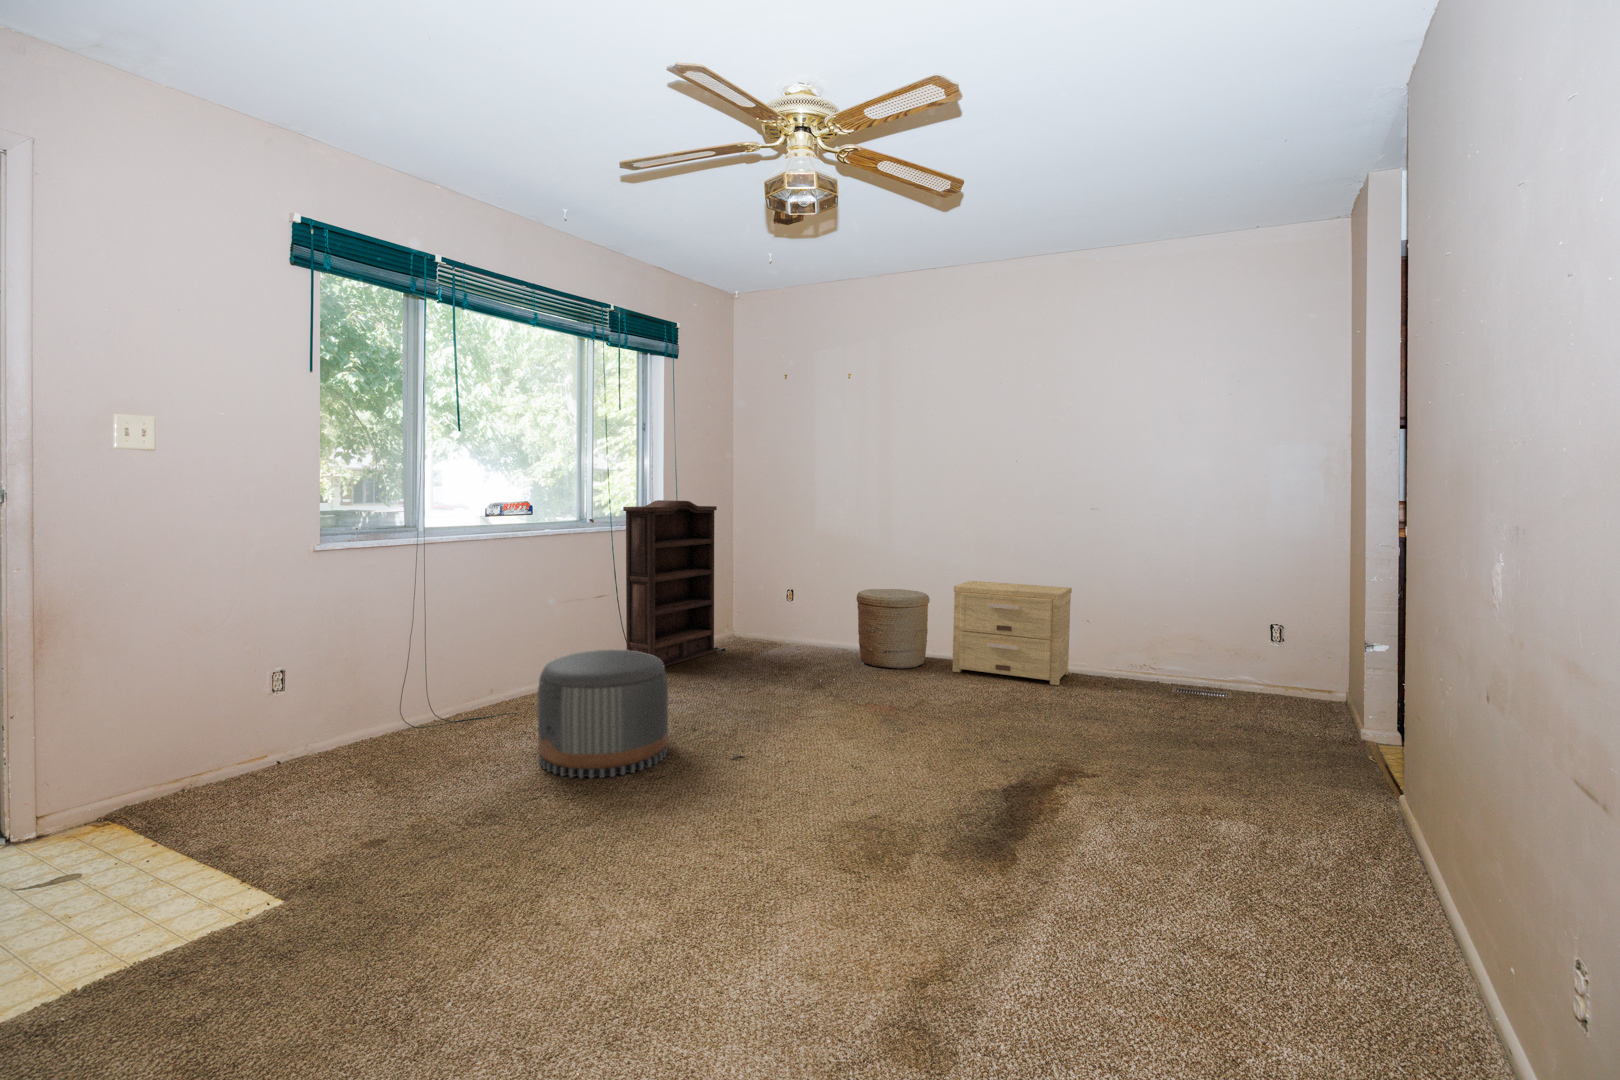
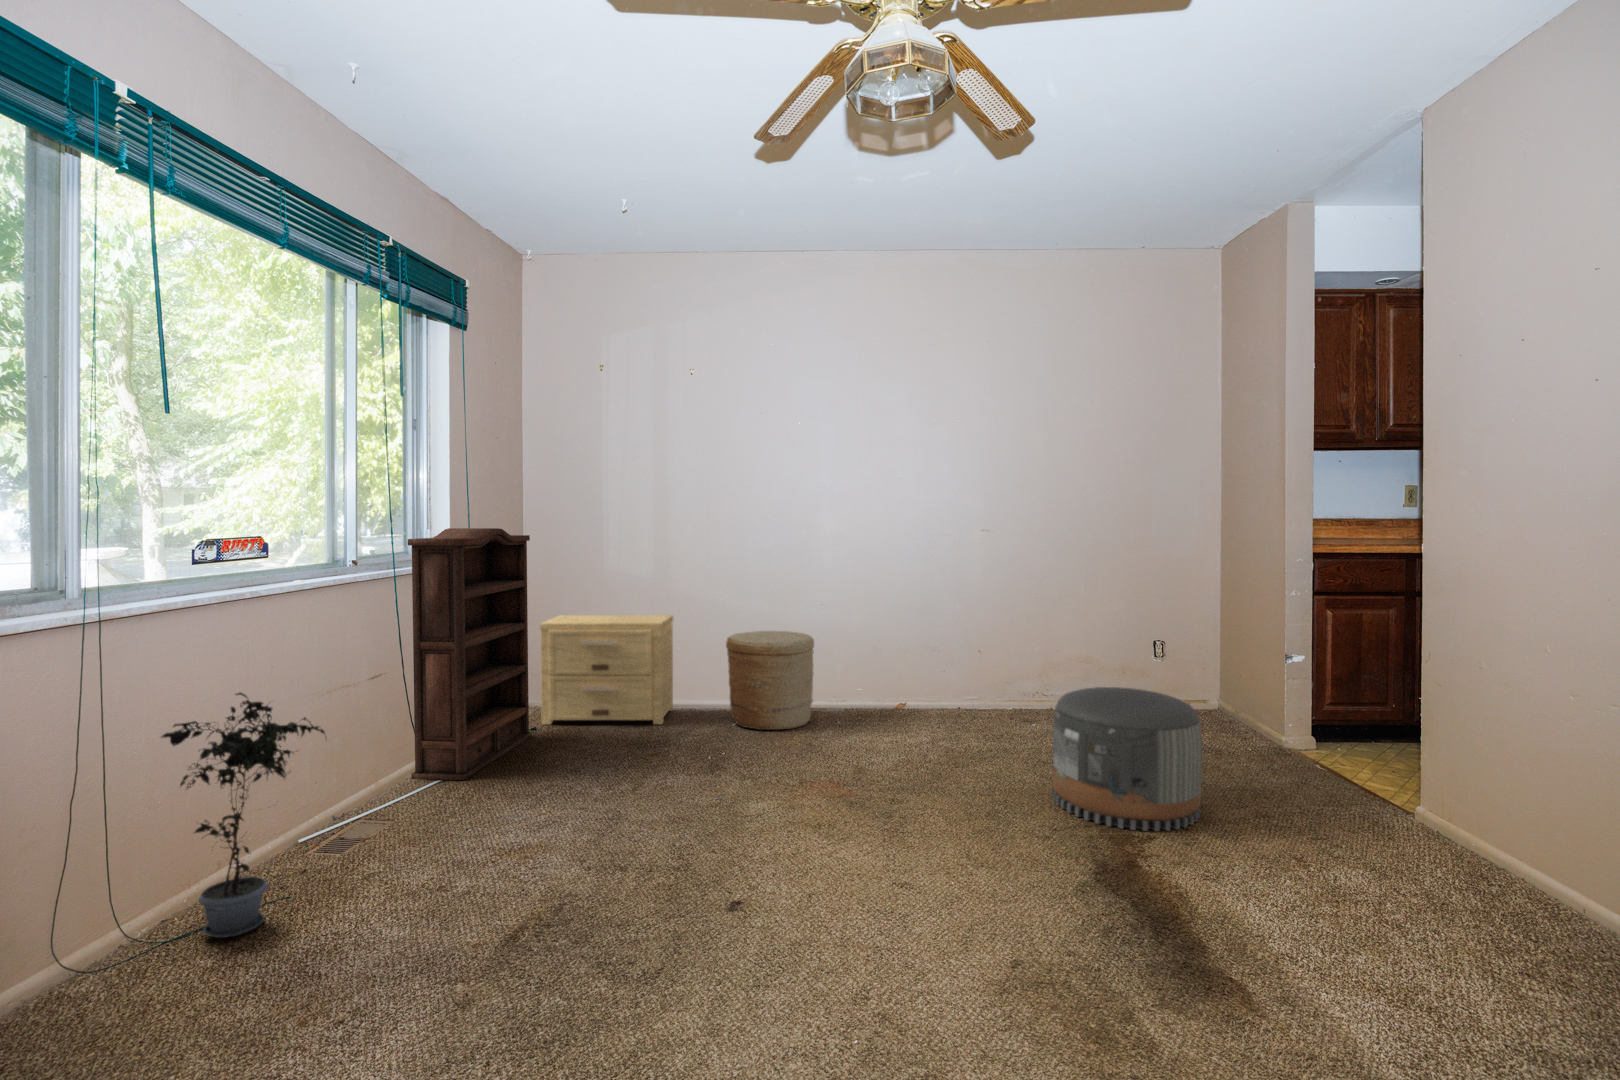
side table: present [952,581,1072,685] -> present [540,615,673,724]
potted plant: none [454,590,527,724] -> present [162,692,325,938]
pouf: present [538,650,668,778] -> present [1053,687,1202,831]

